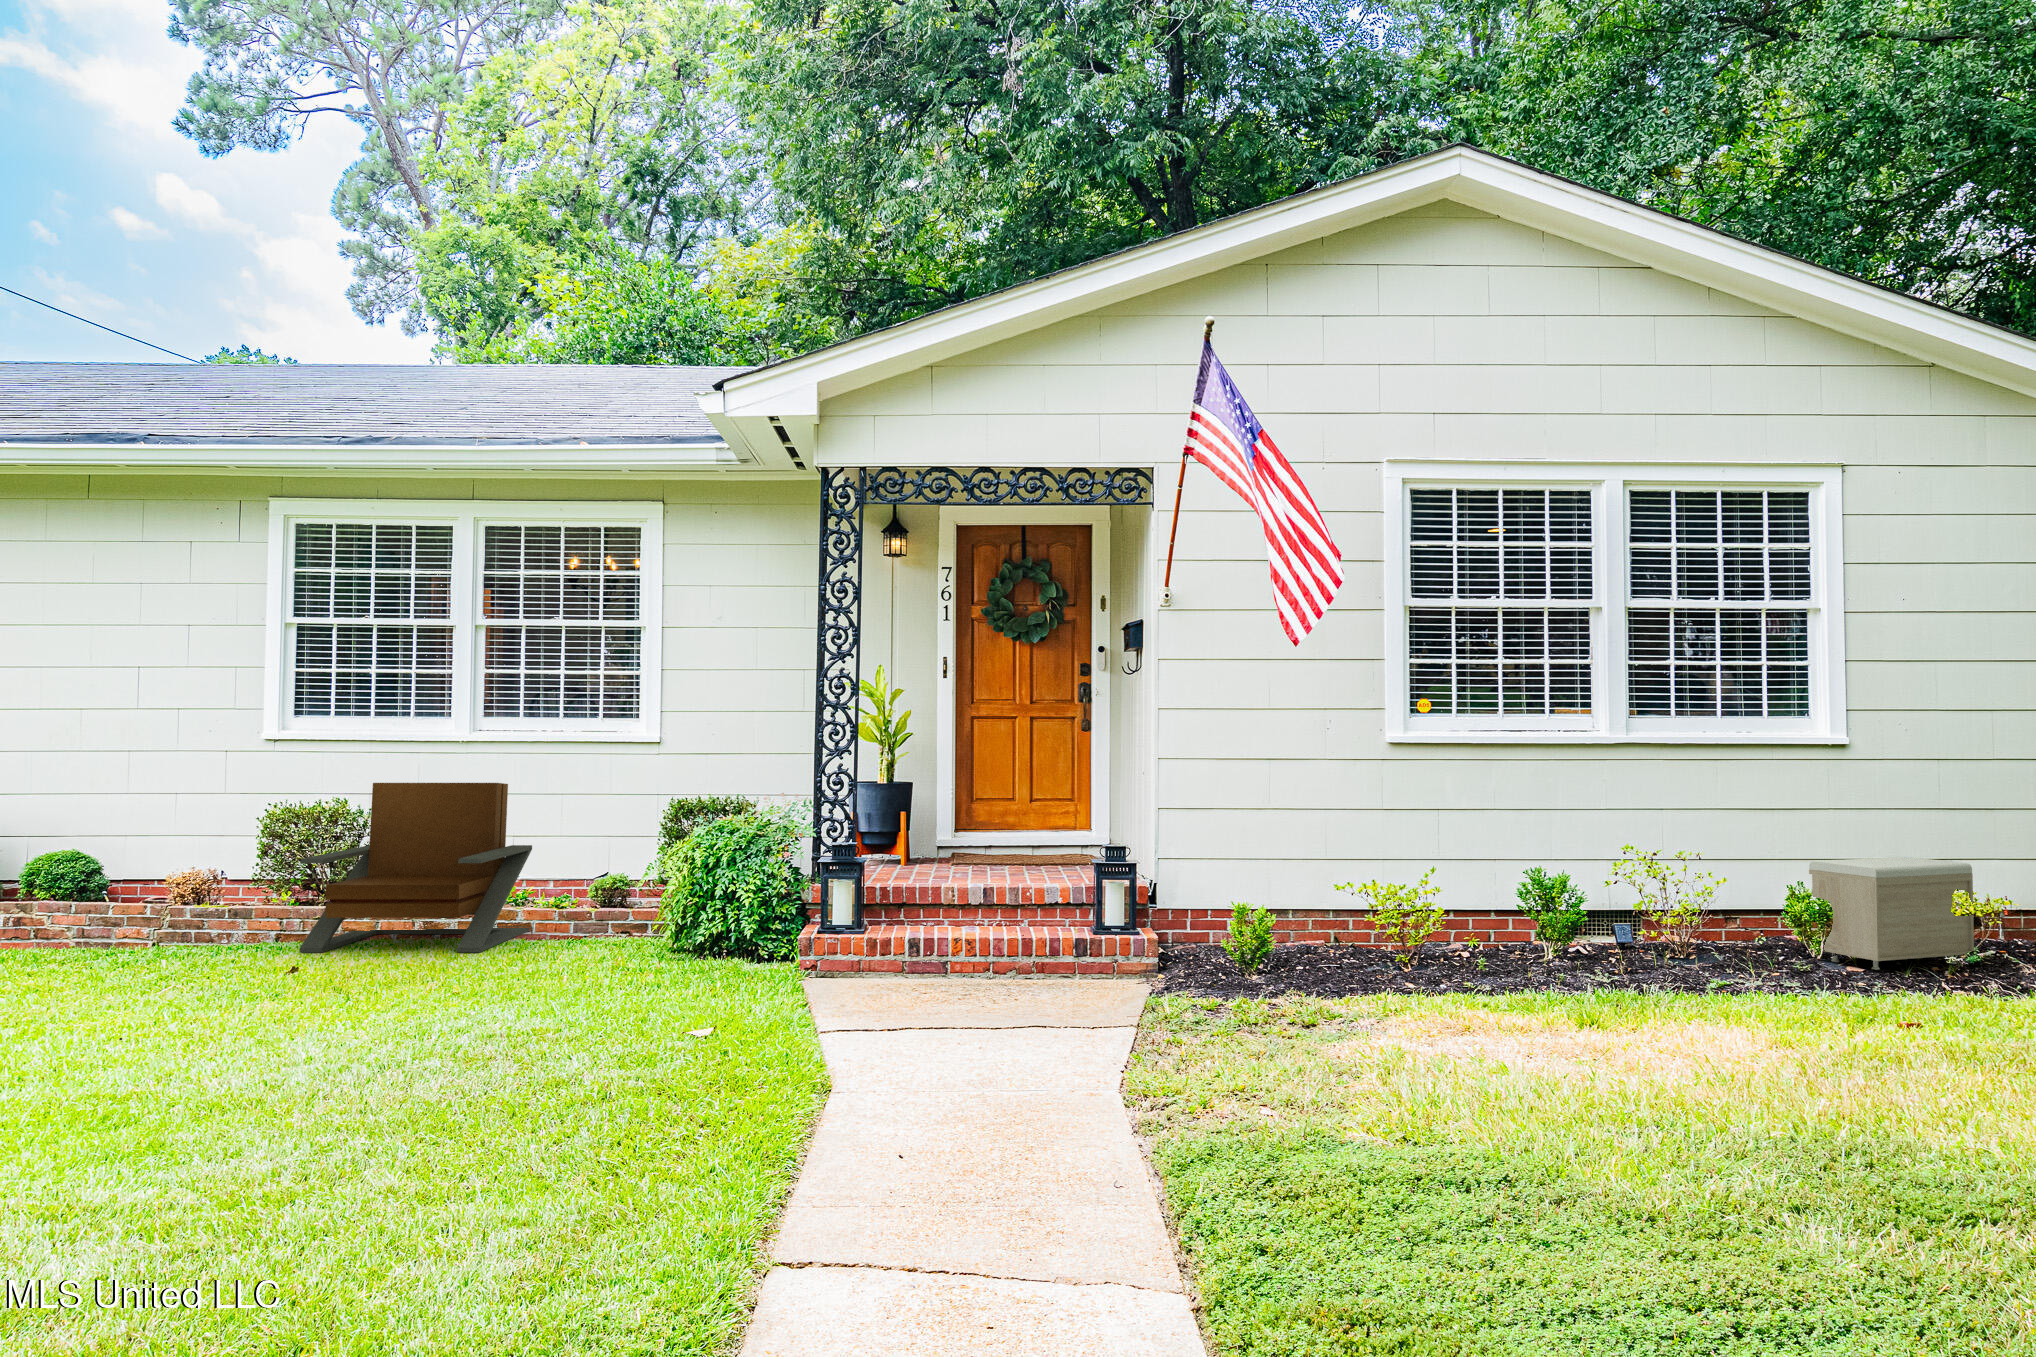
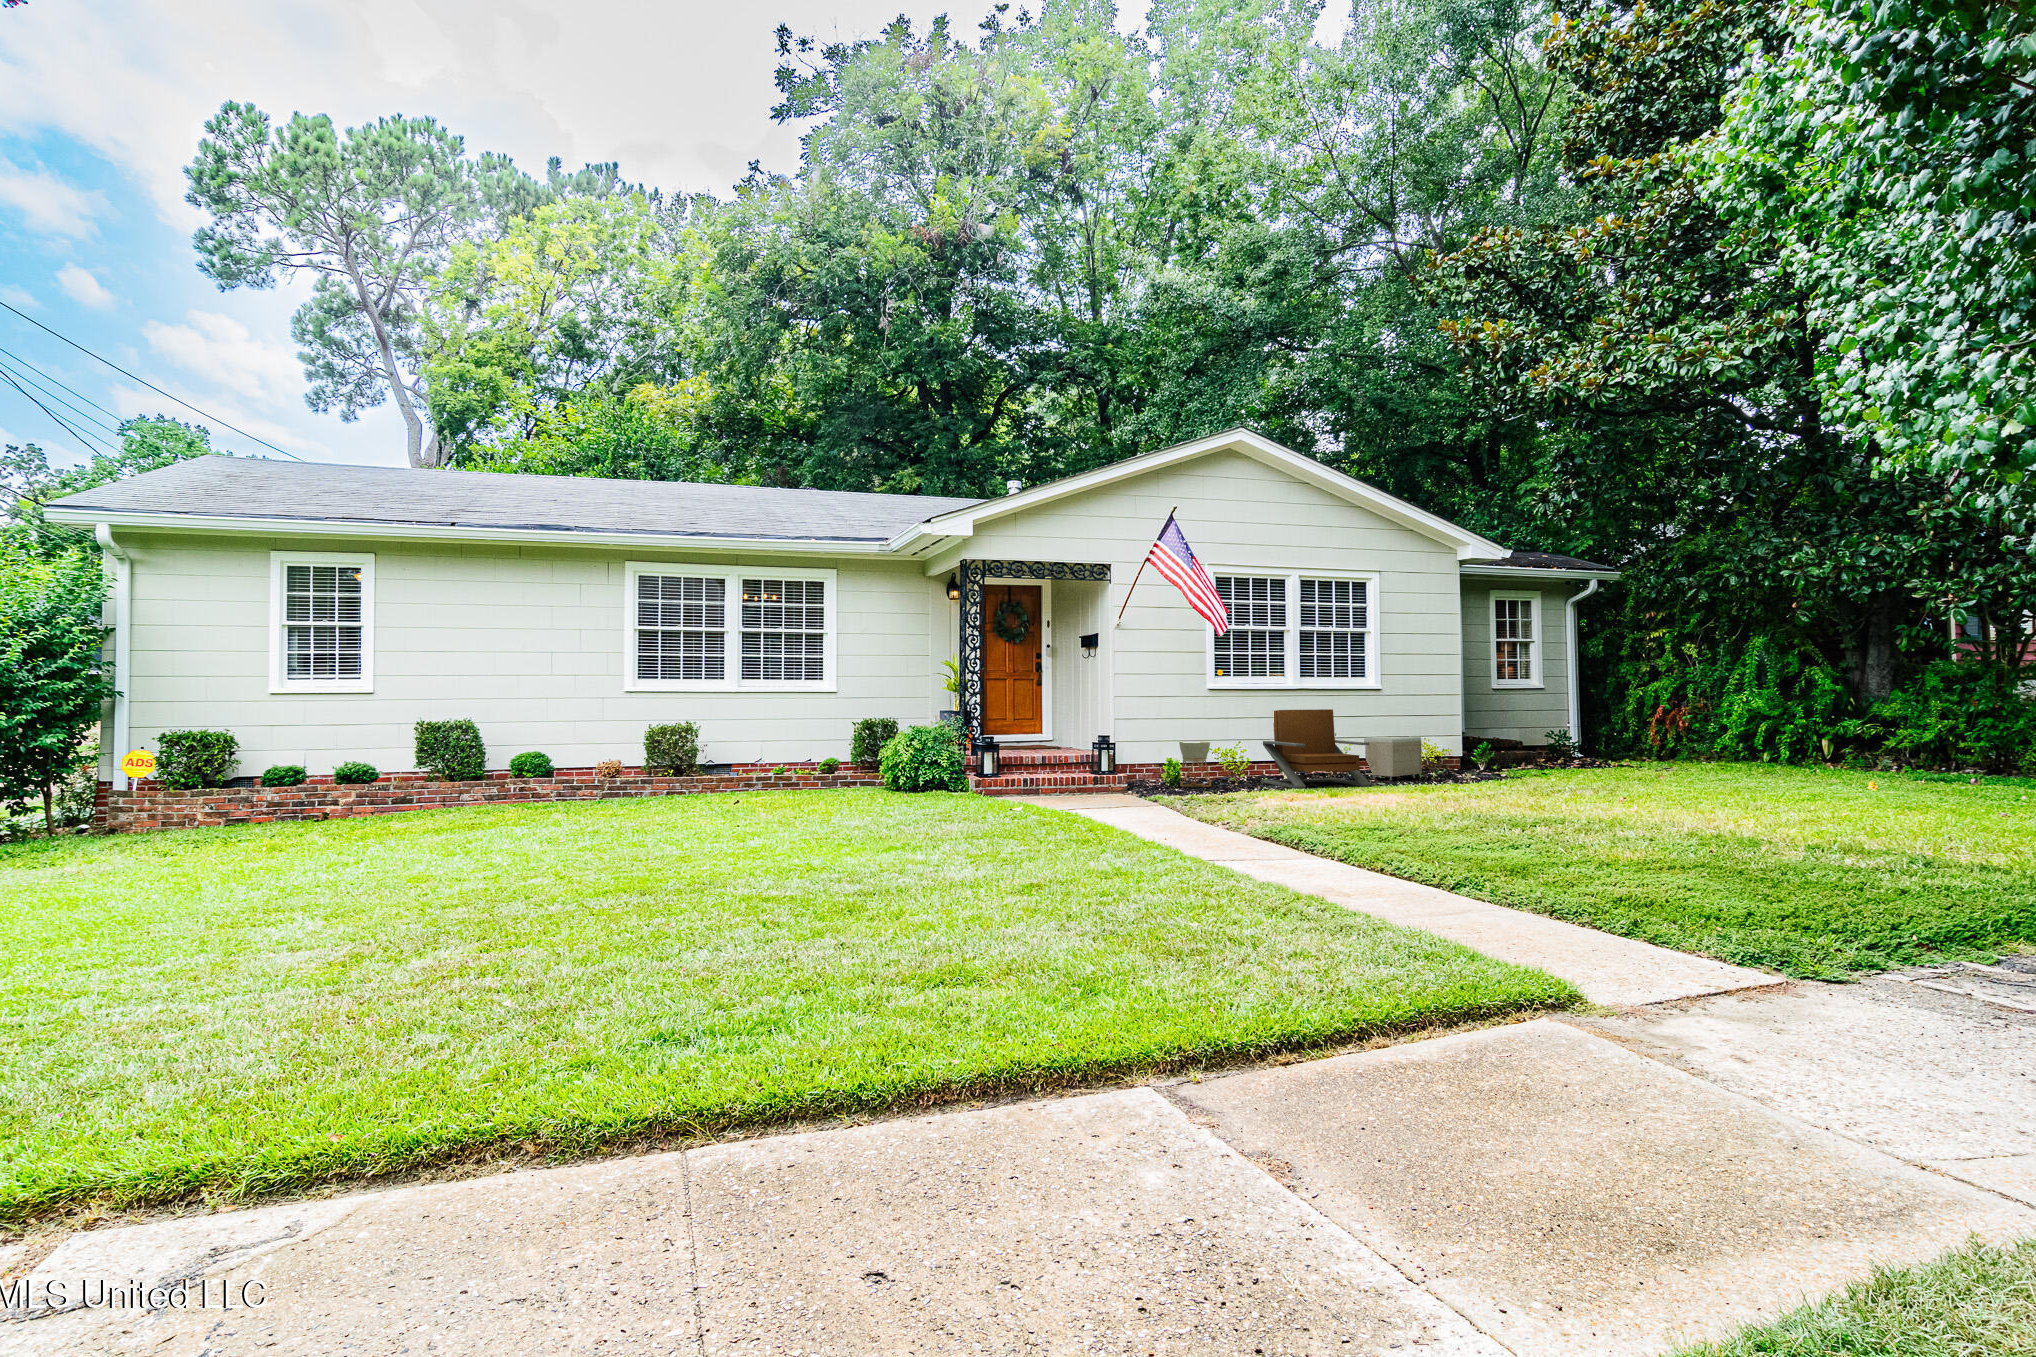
lounge chair: present [299,783,532,952] -> present [1263,709,1370,788]
planter: none [1308,859,1381,967] -> present [1179,741,1211,787]

